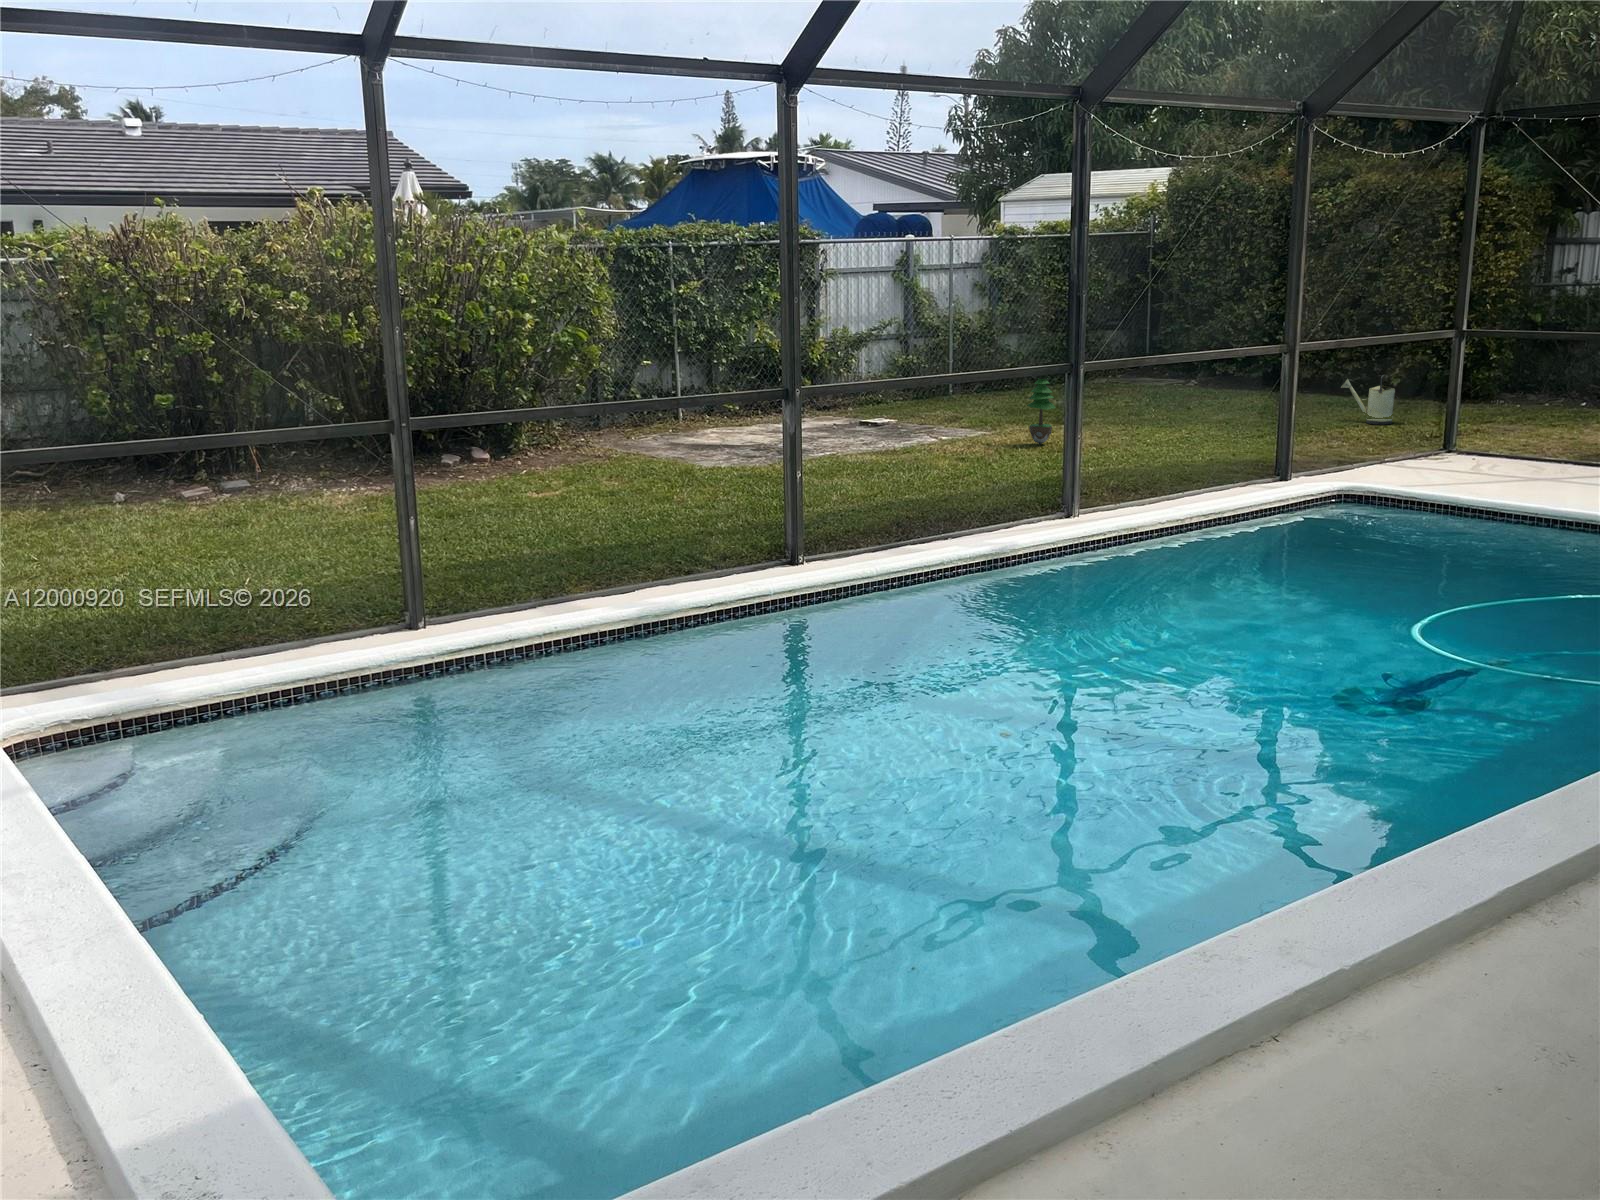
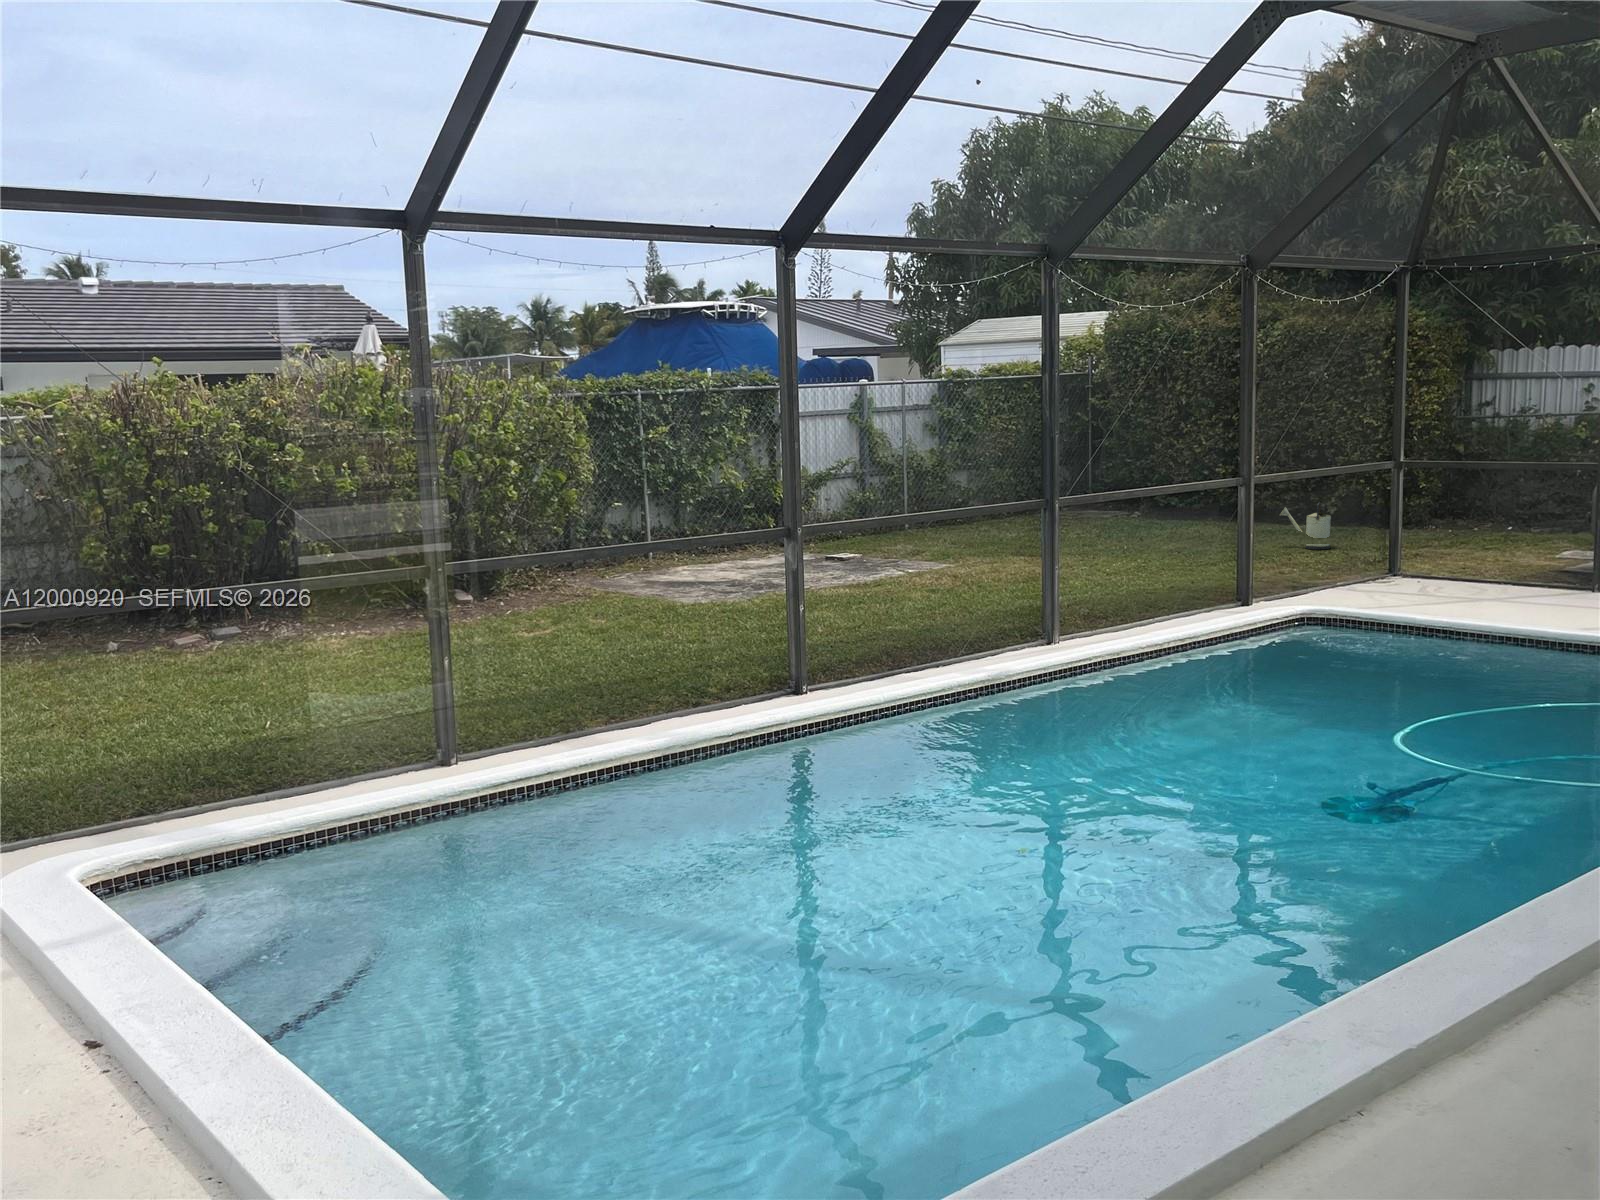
potted tree: present [1027,378,1055,444] -> none [989,499,1017,576]

